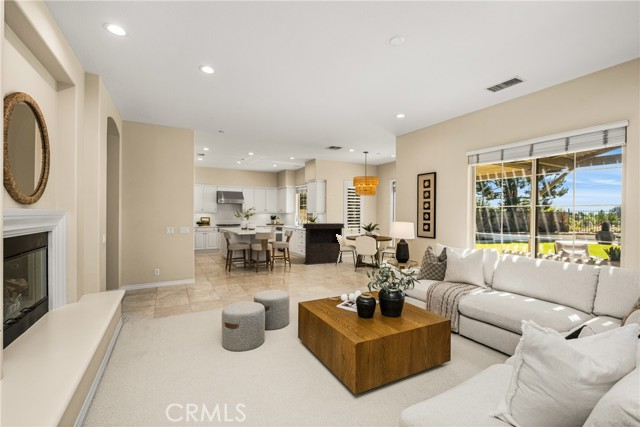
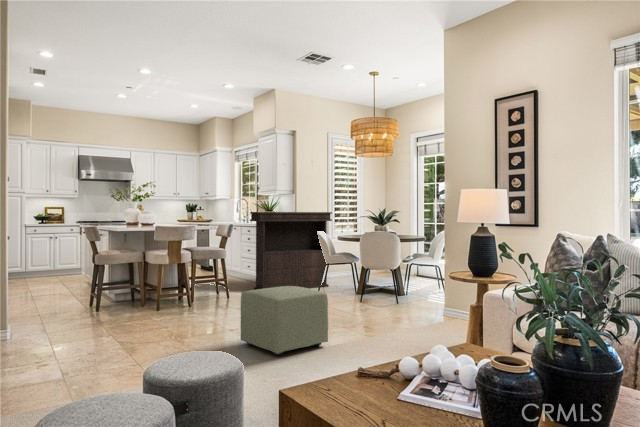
ottoman: none [294,264,334,295] -> present [241,286,328,355]

